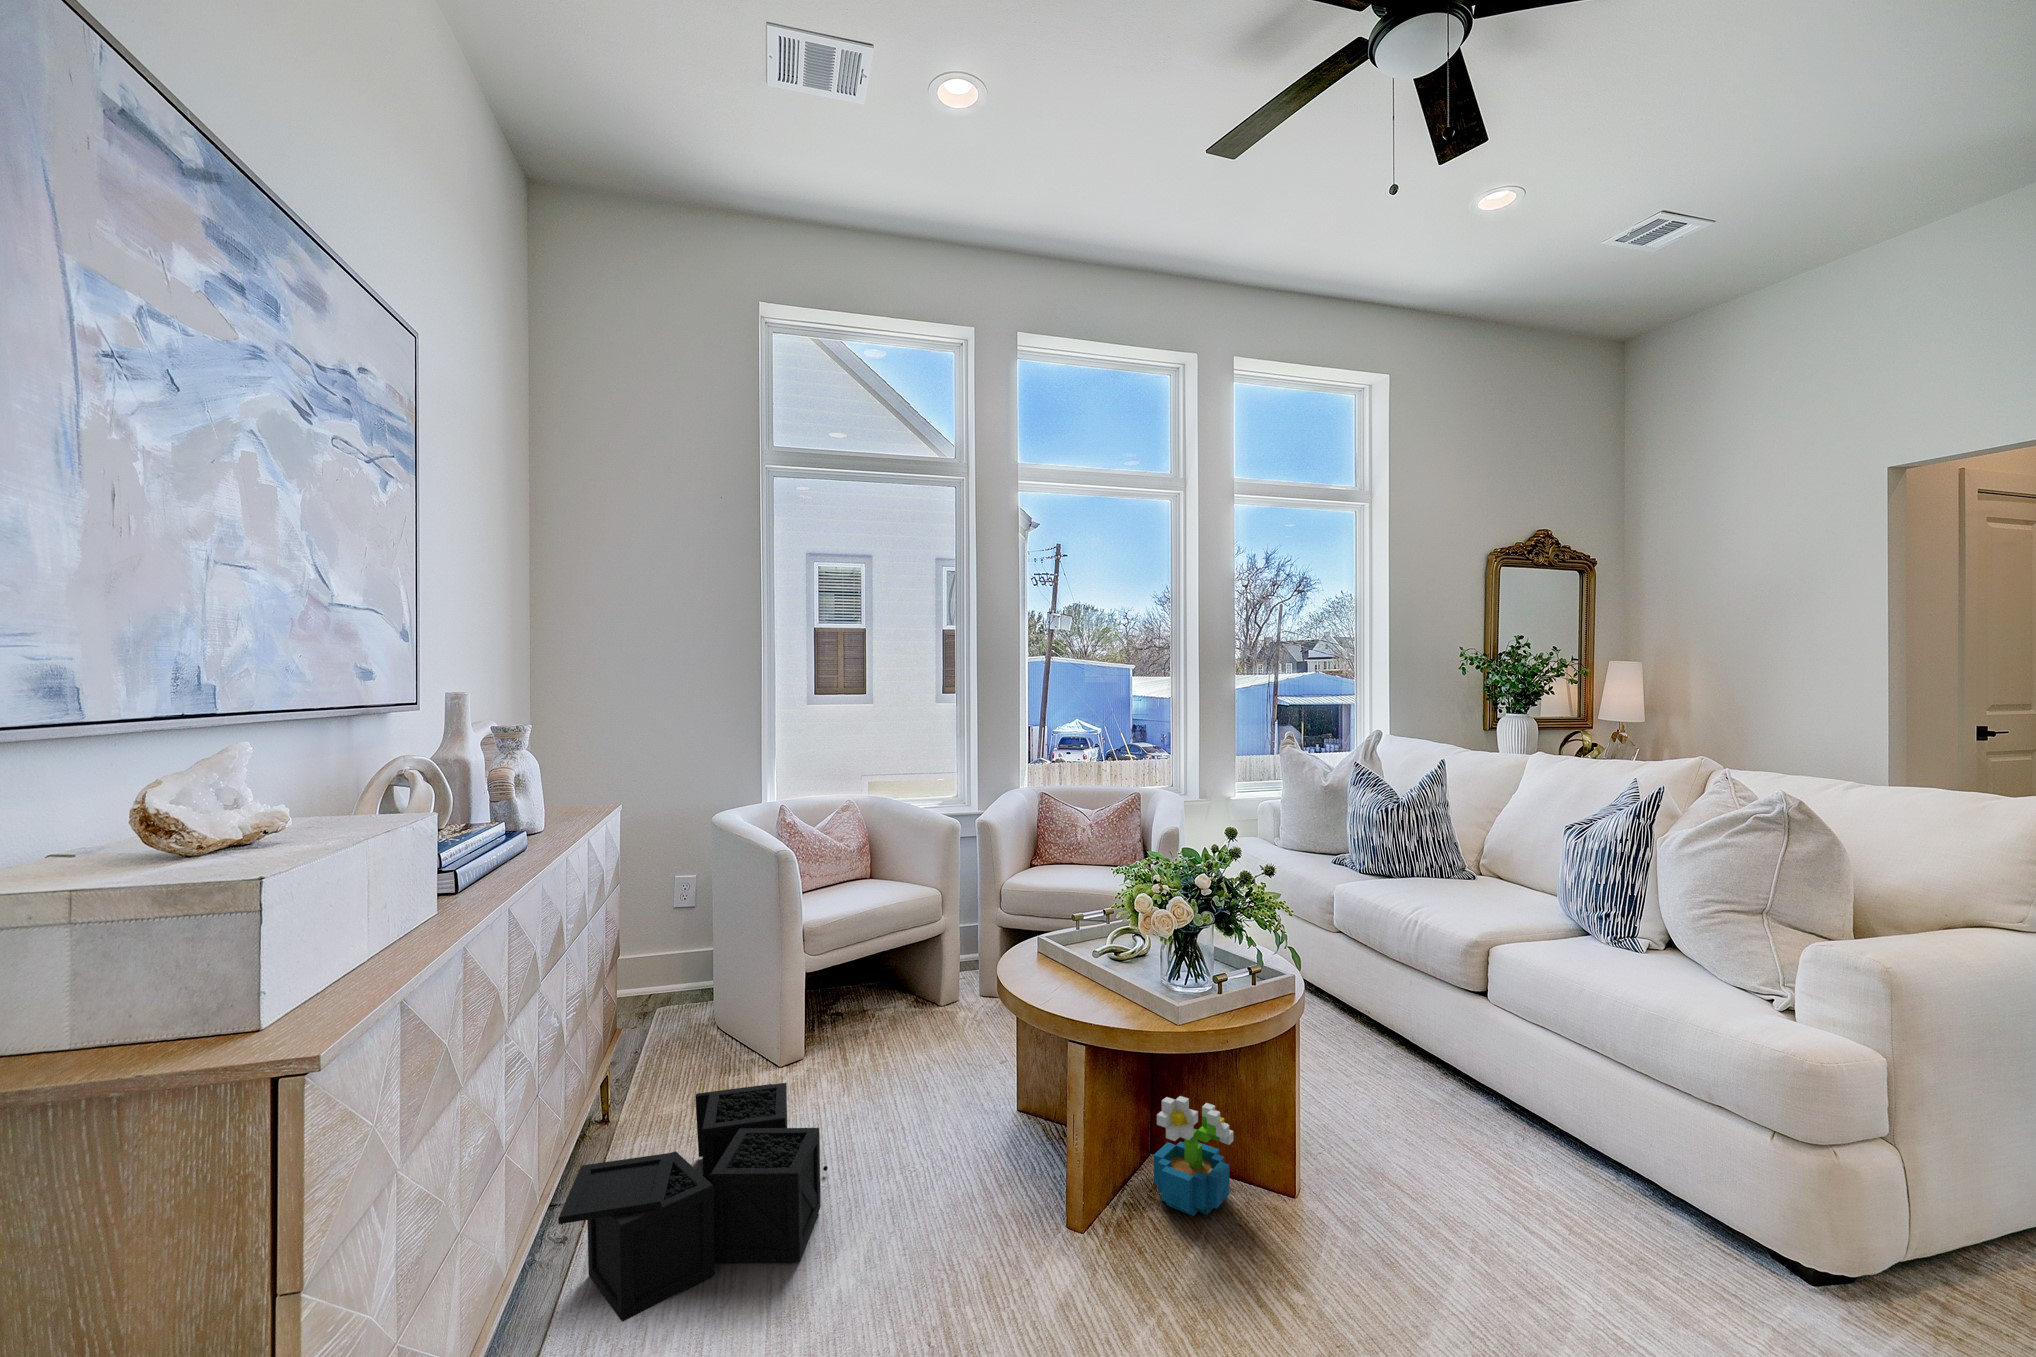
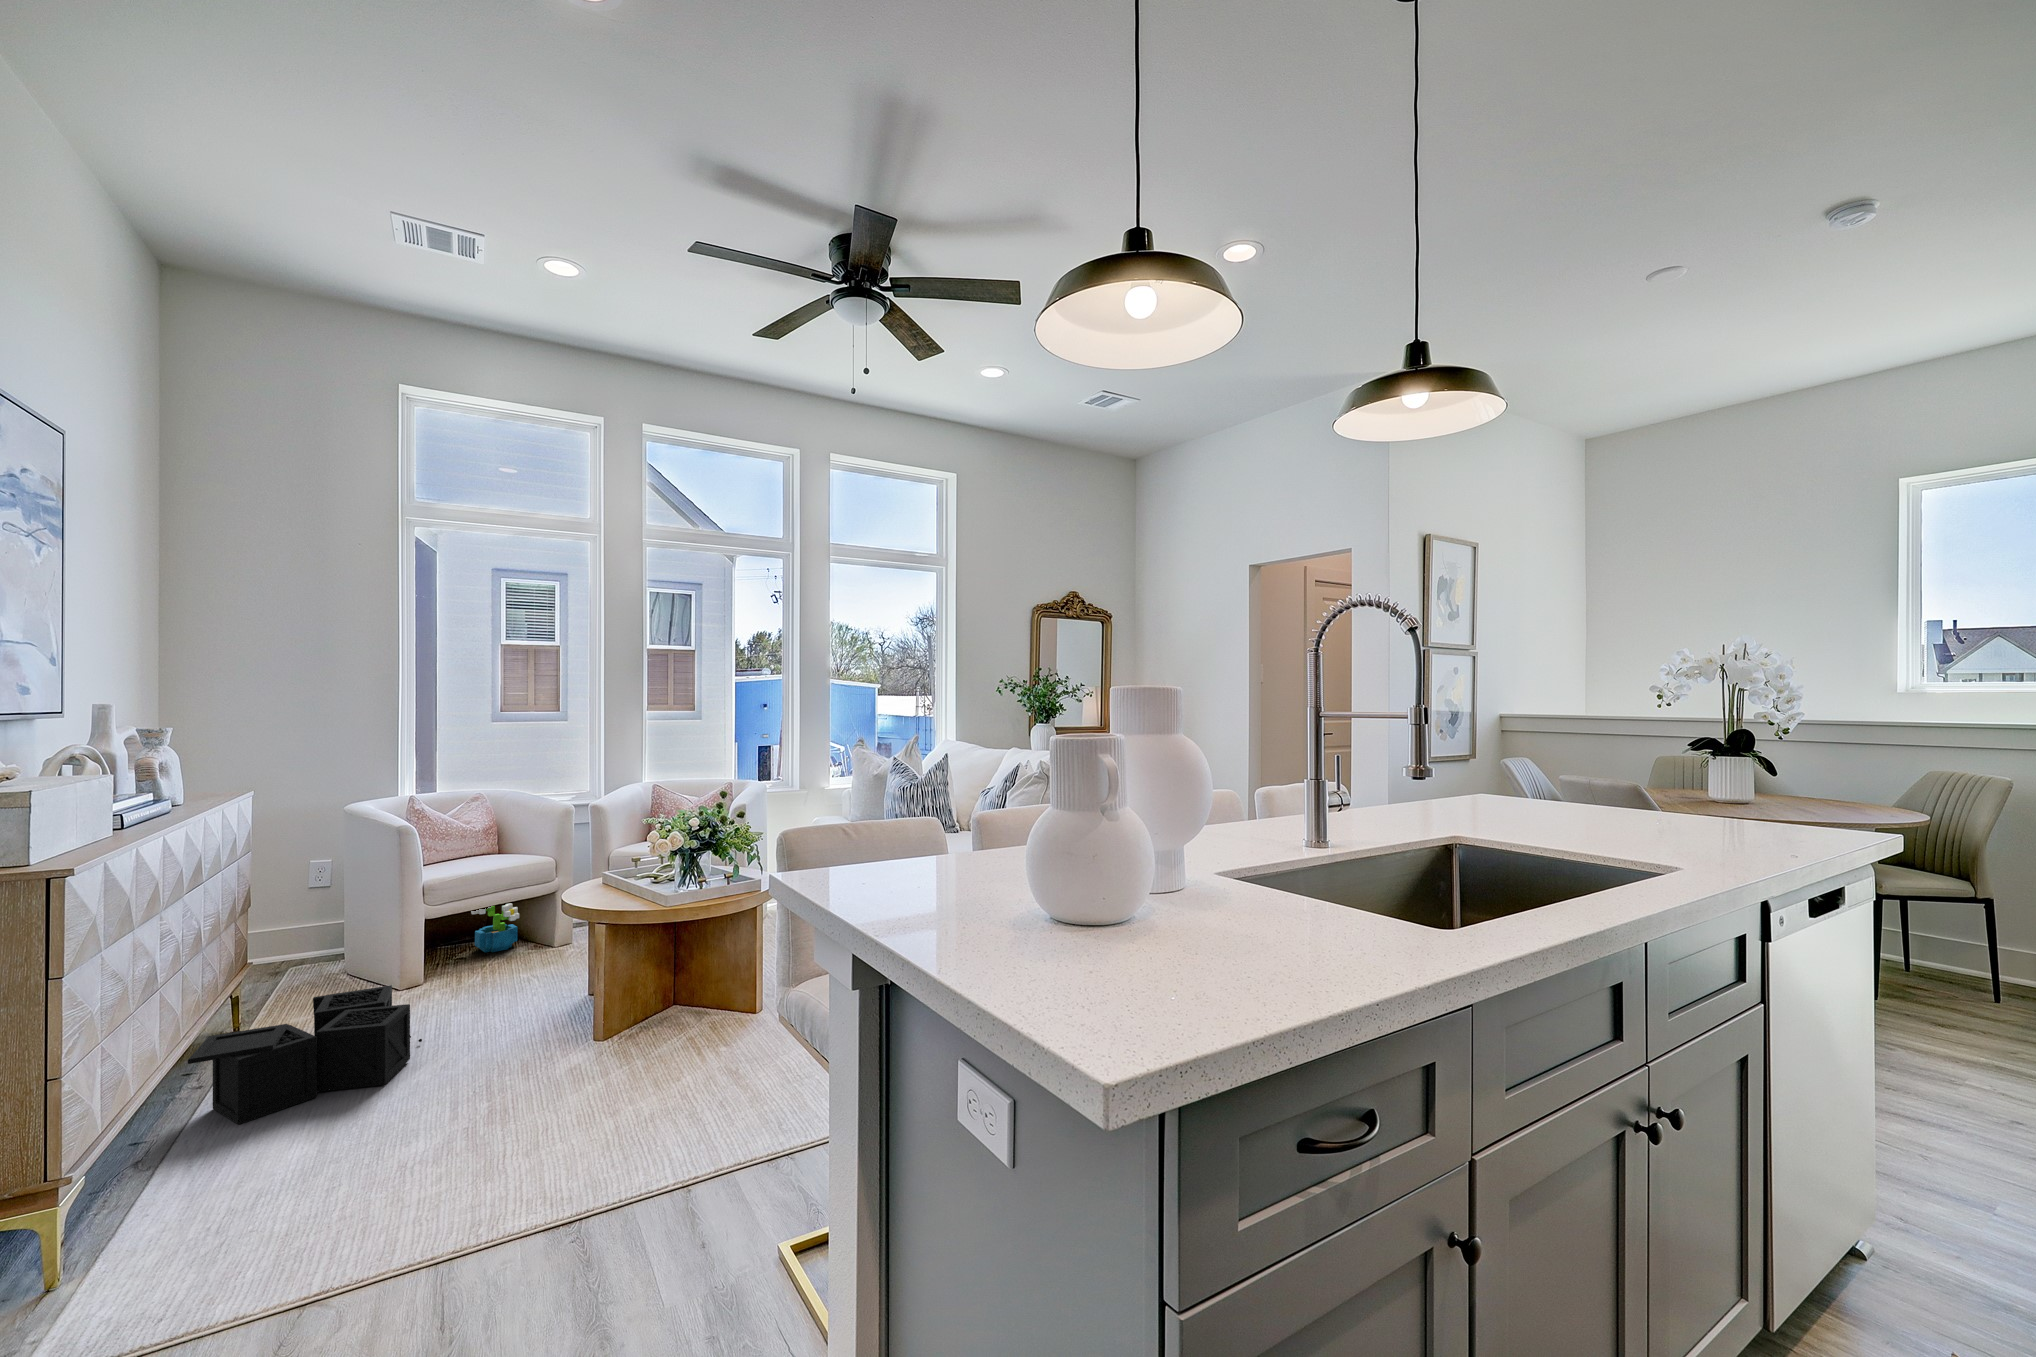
decorative plant: present [1154,1096,1233,1216] -> present [471,903,519,952]

